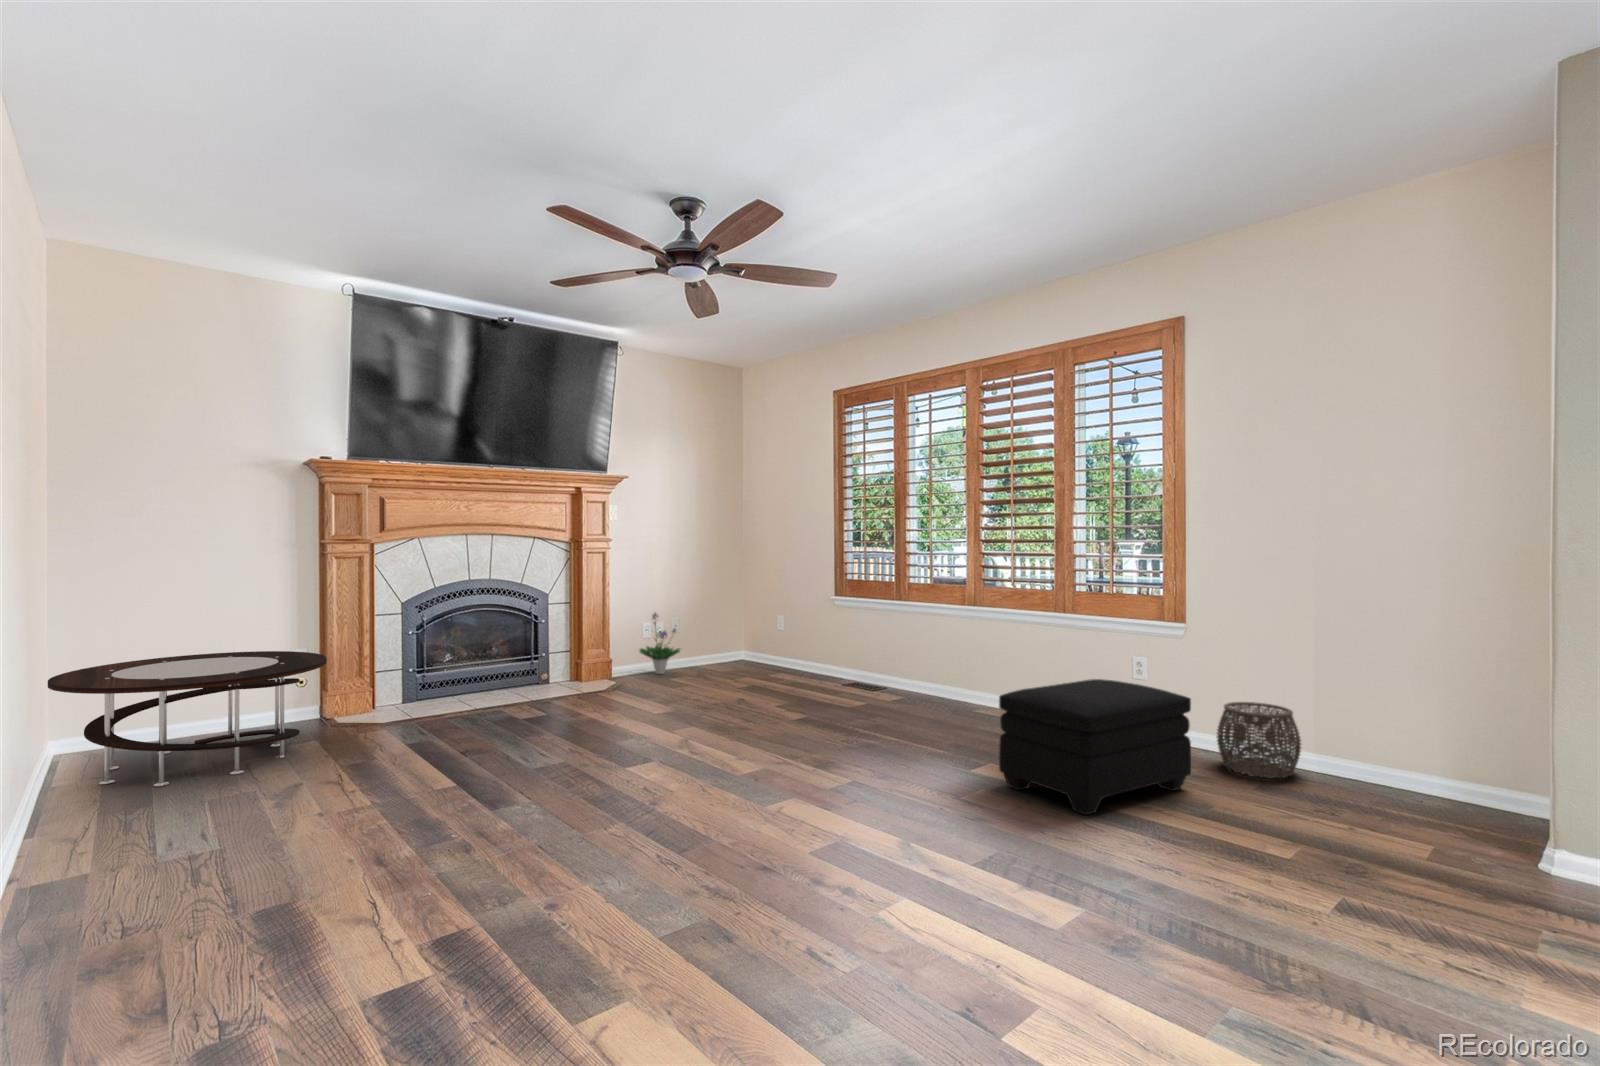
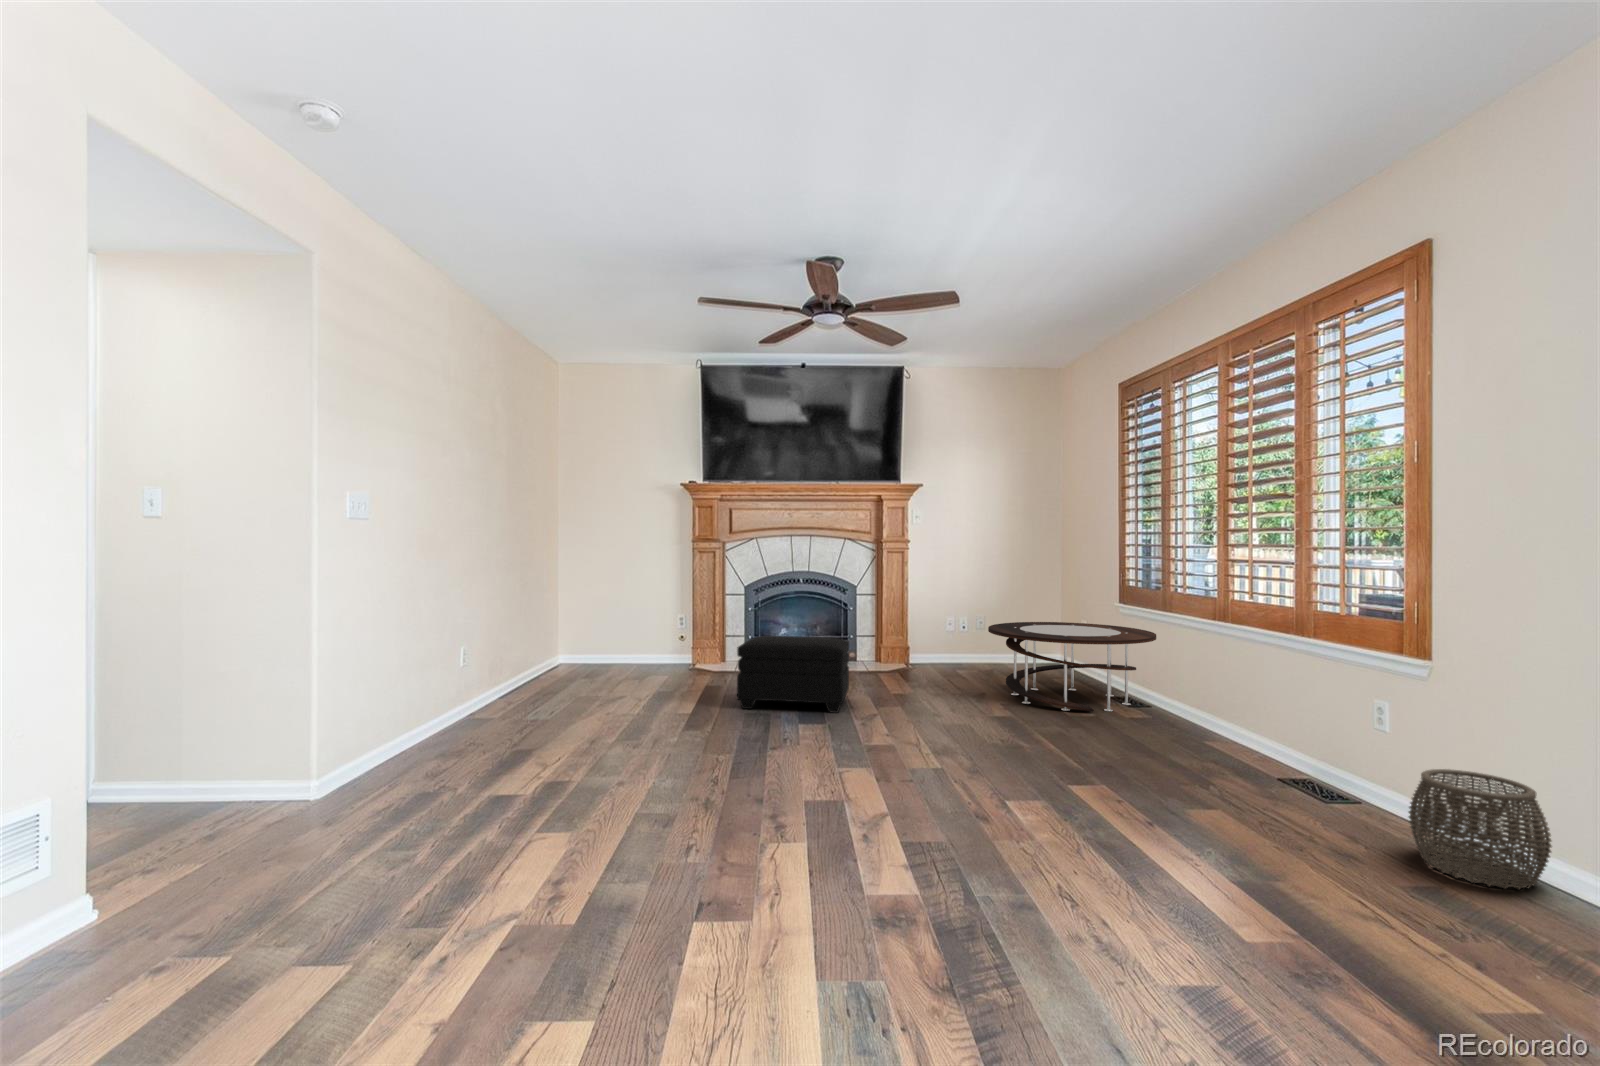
potted plant: present [640,613,680,674] -> none [934,608,978,664]
coffee table: present [48,651,327,786] -> present [988,622,1156,711]
ottoman: present [999,679,1191,815] -> present [737,636,849,713]

